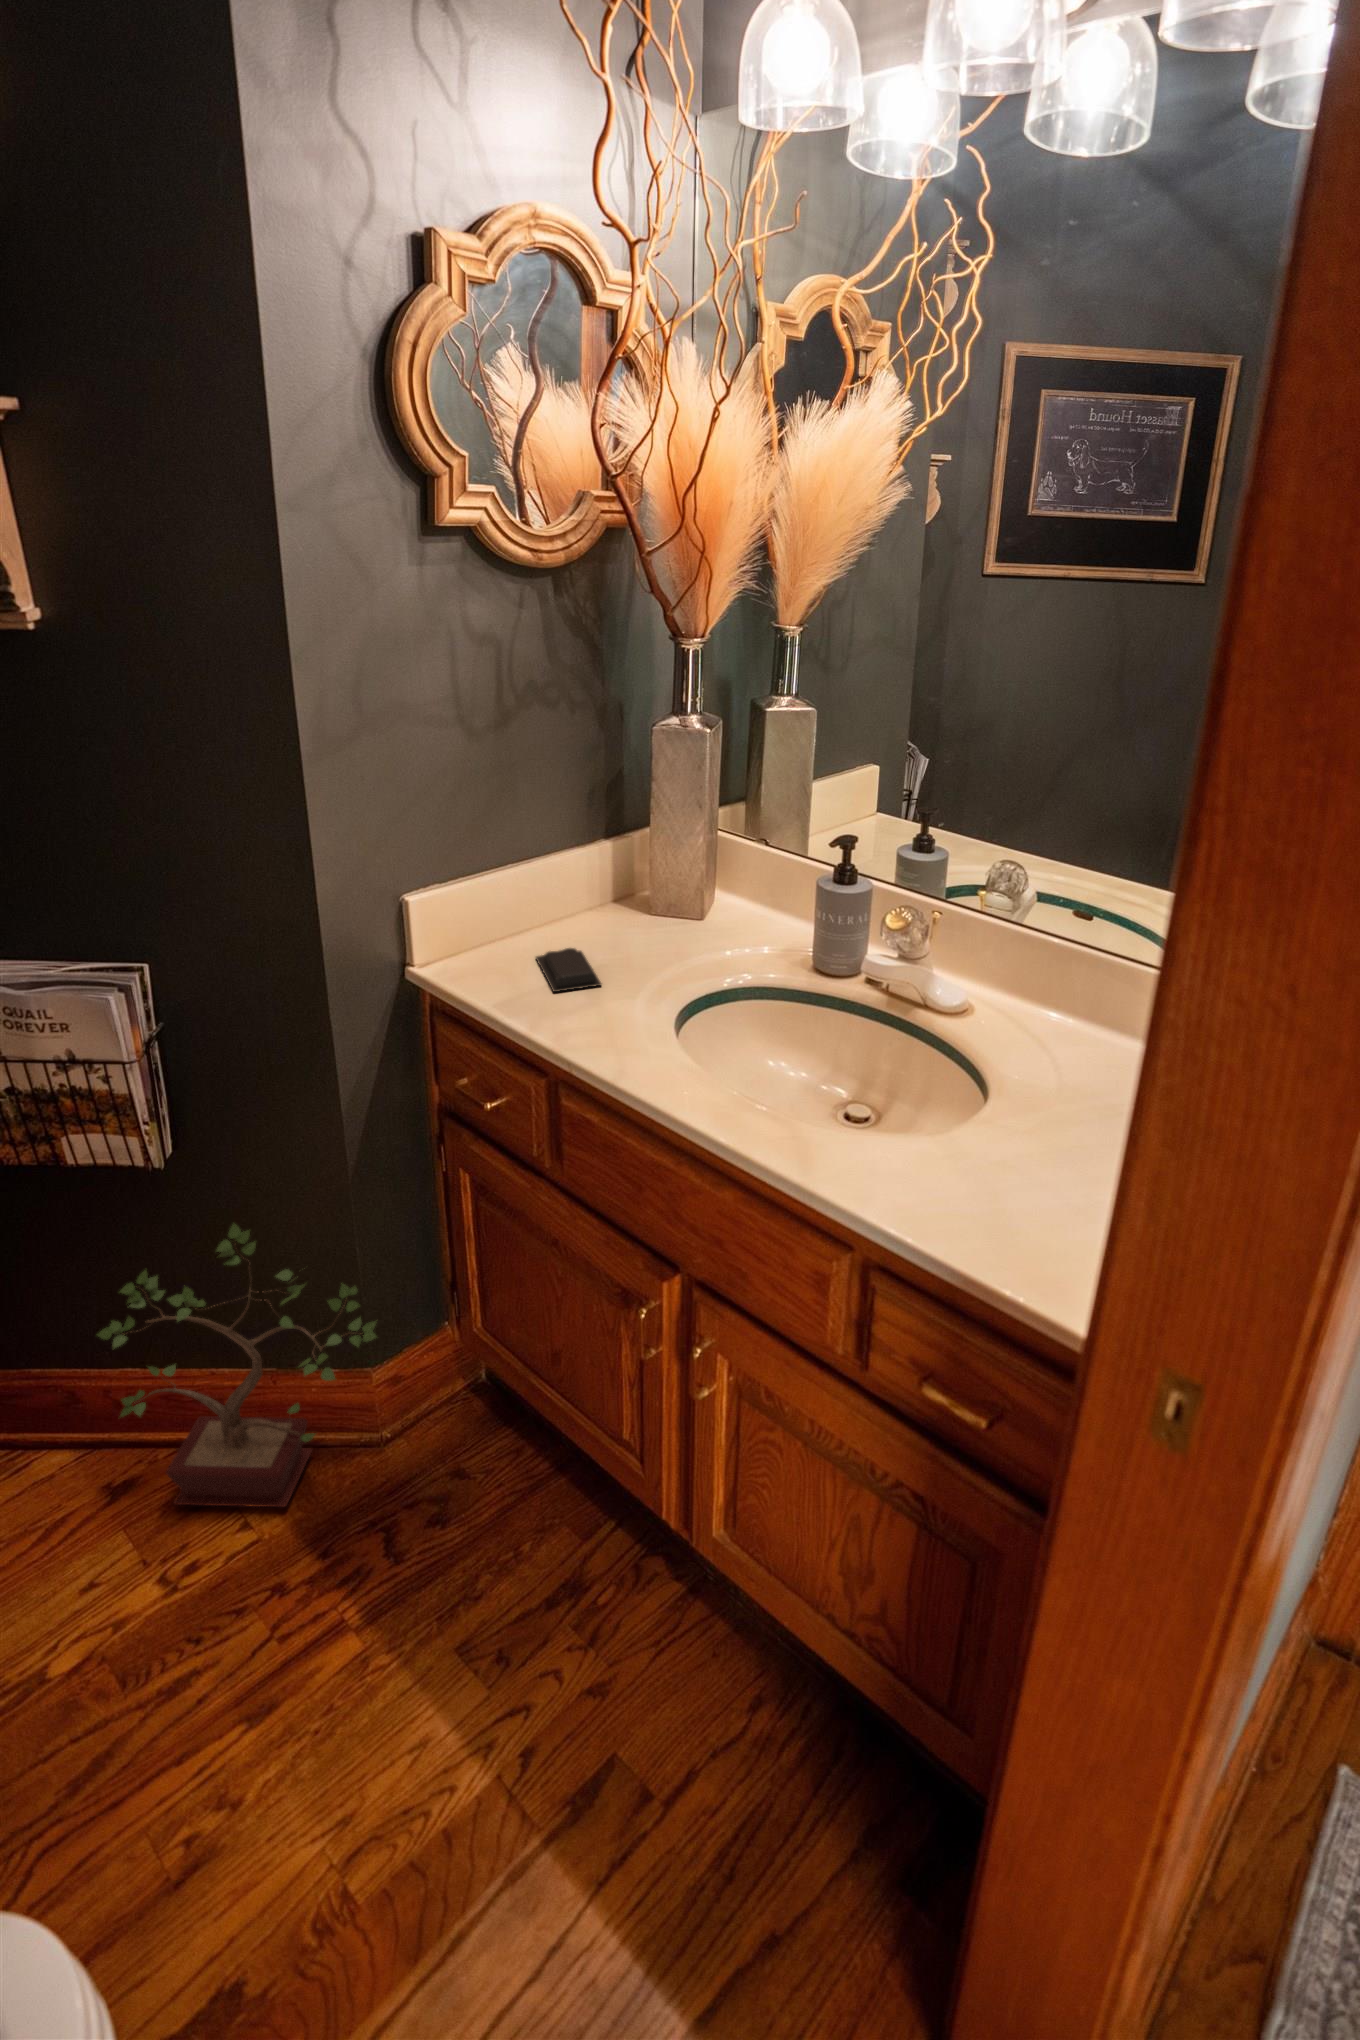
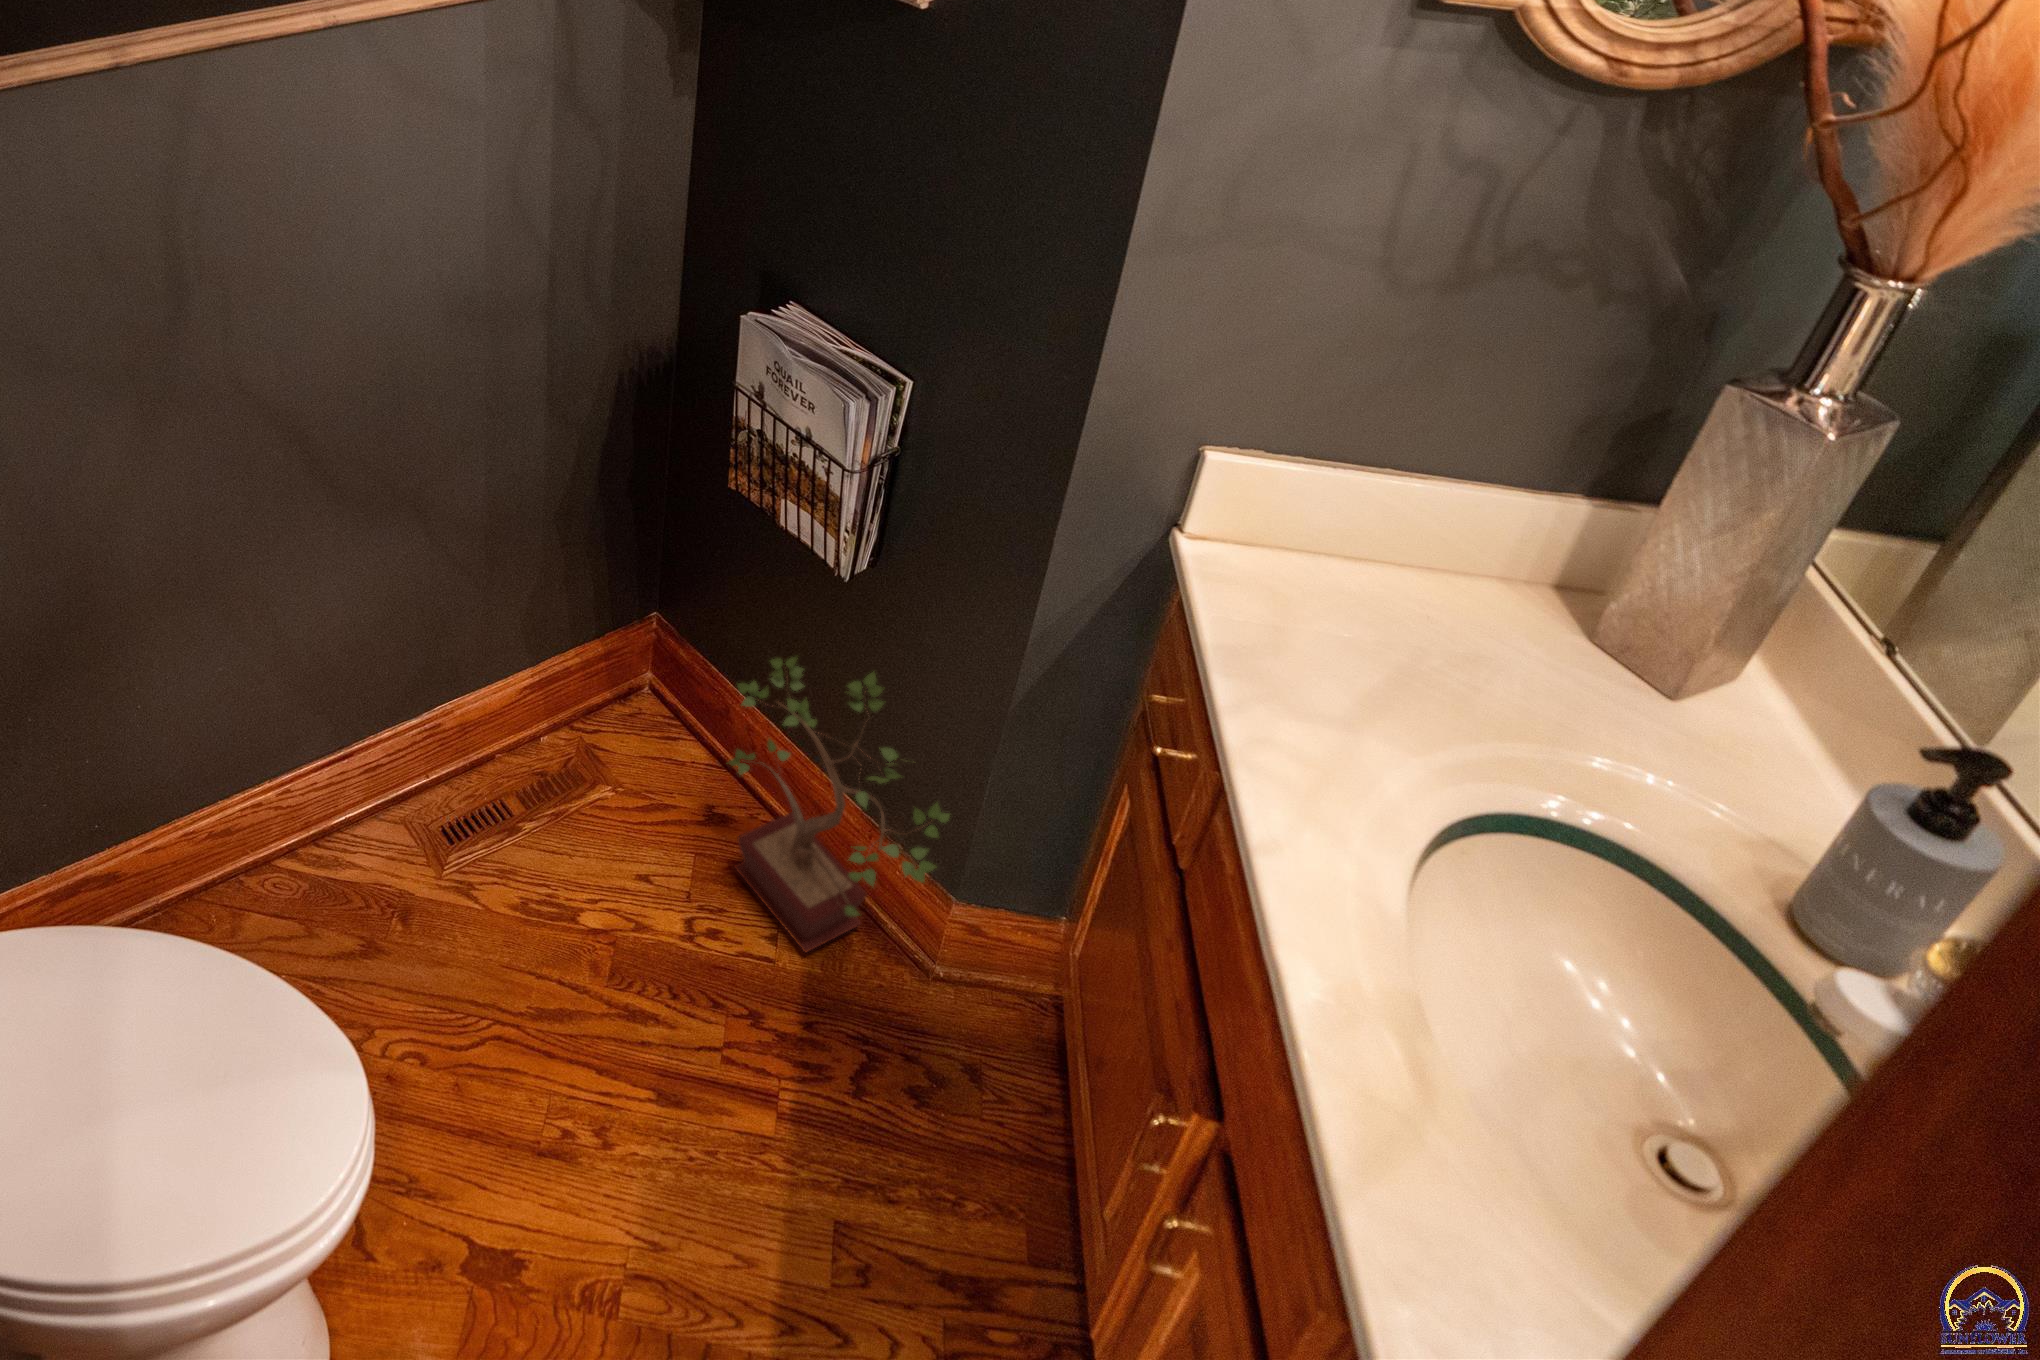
soap bar: present [536,948,601,992] -> none [1299,607,1403,705]

